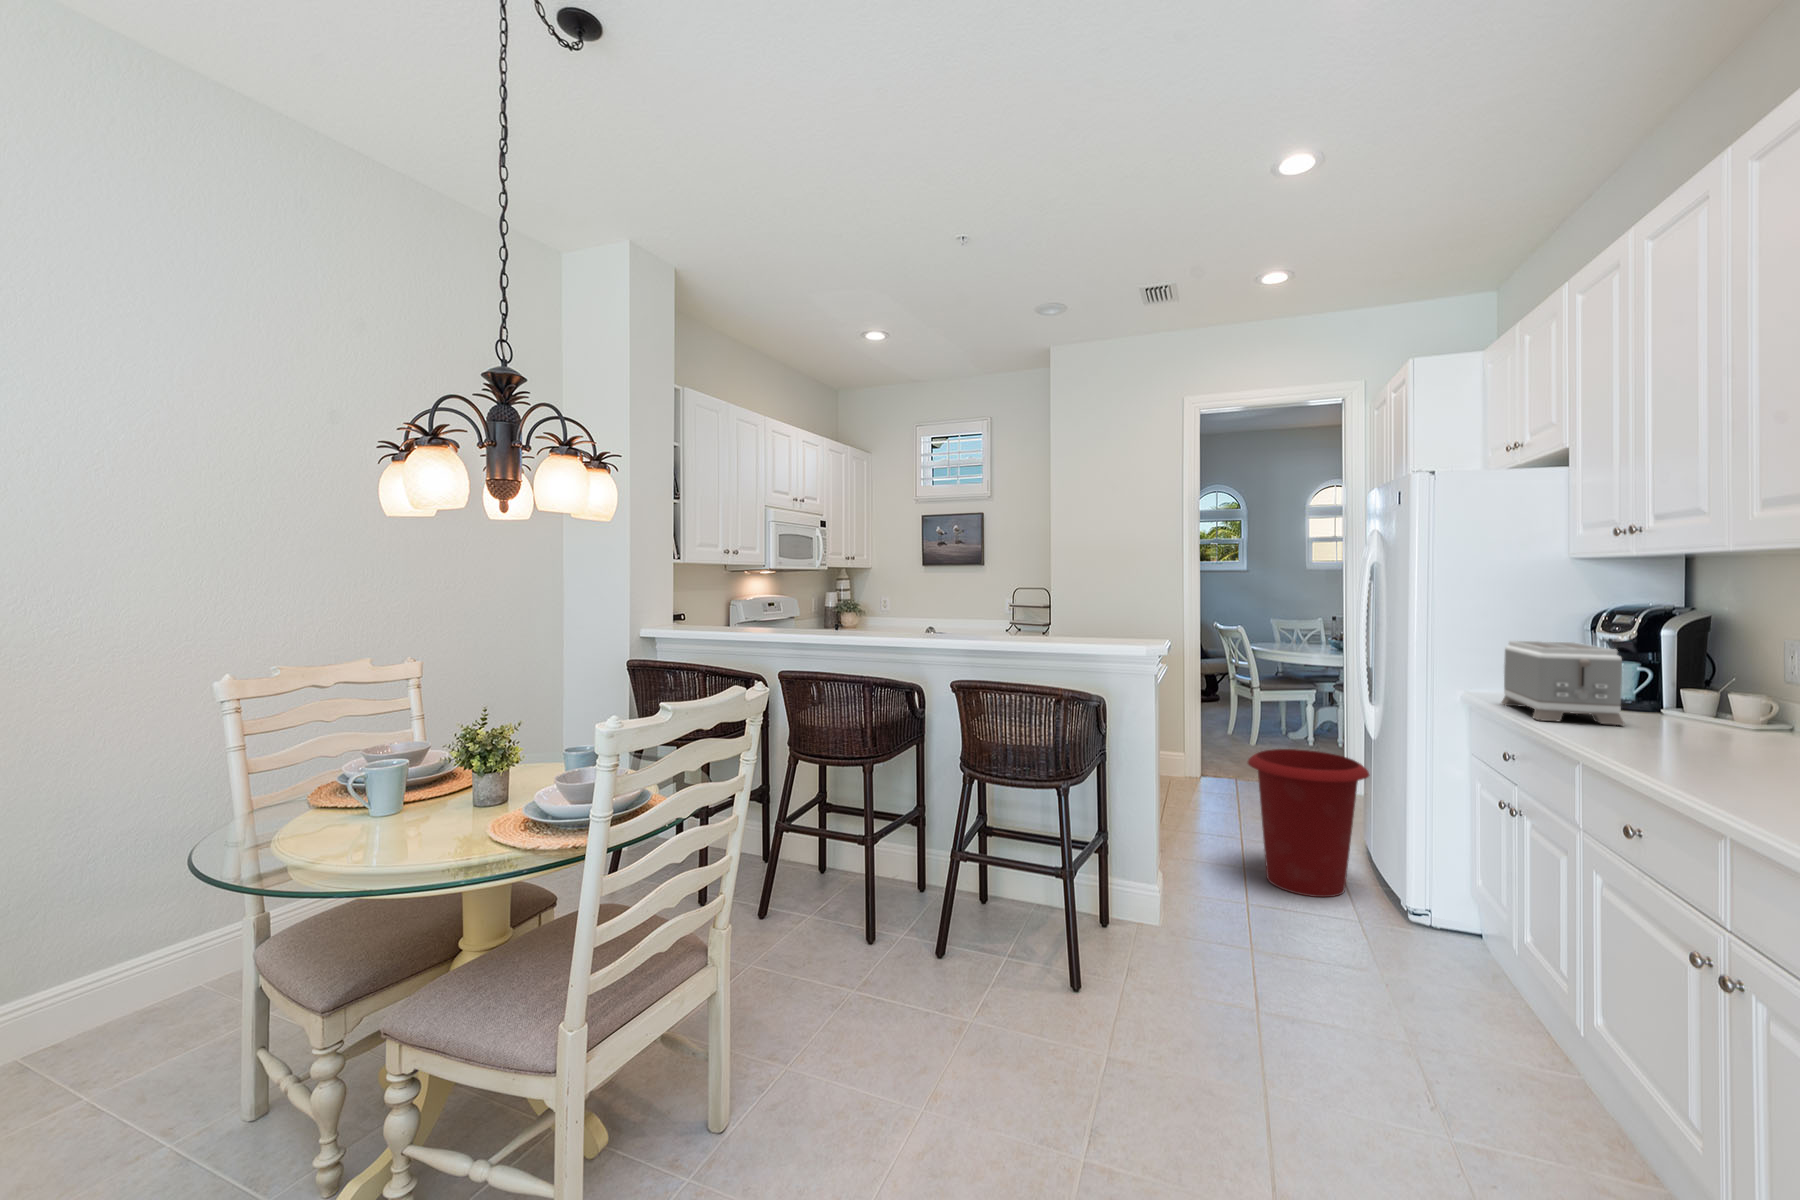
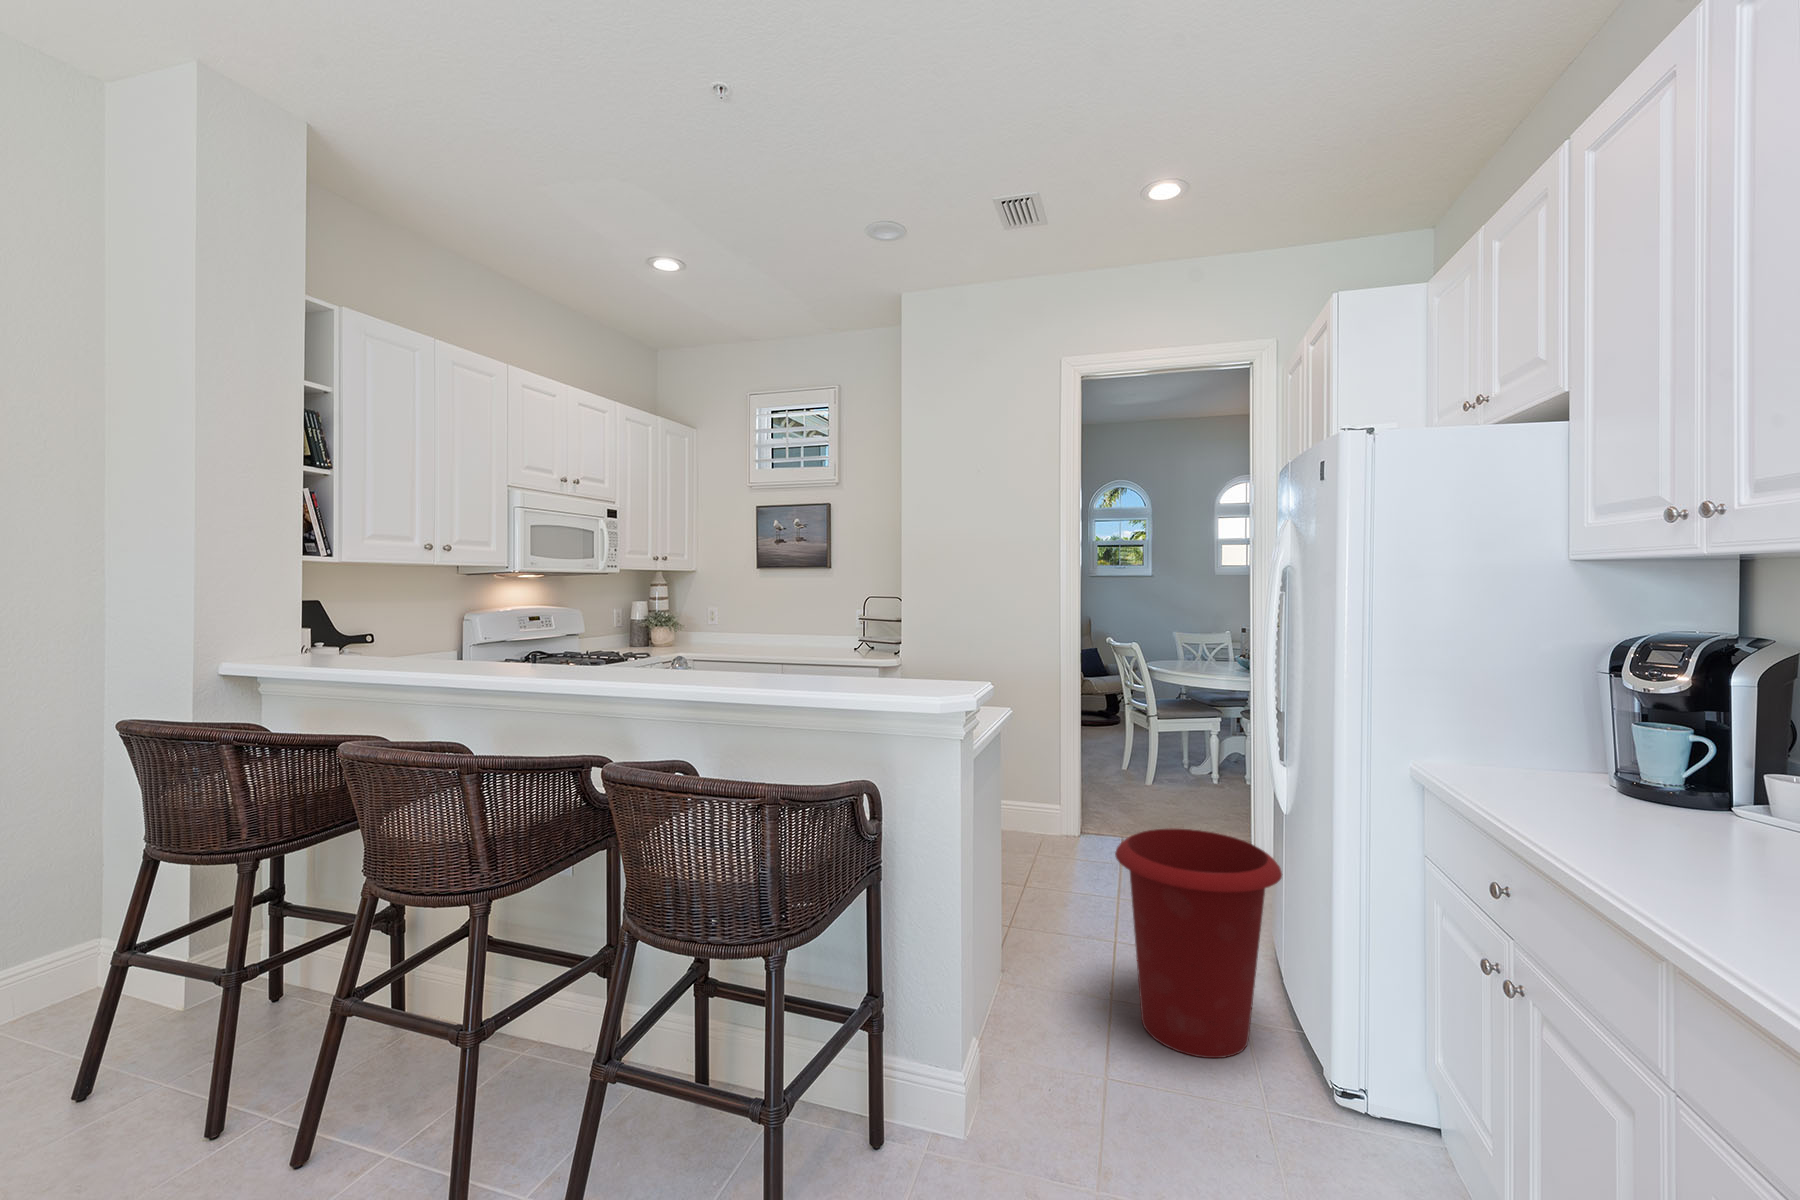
toaster: present [1501,641,1624,725] -> none [1479,690,1706,848]

